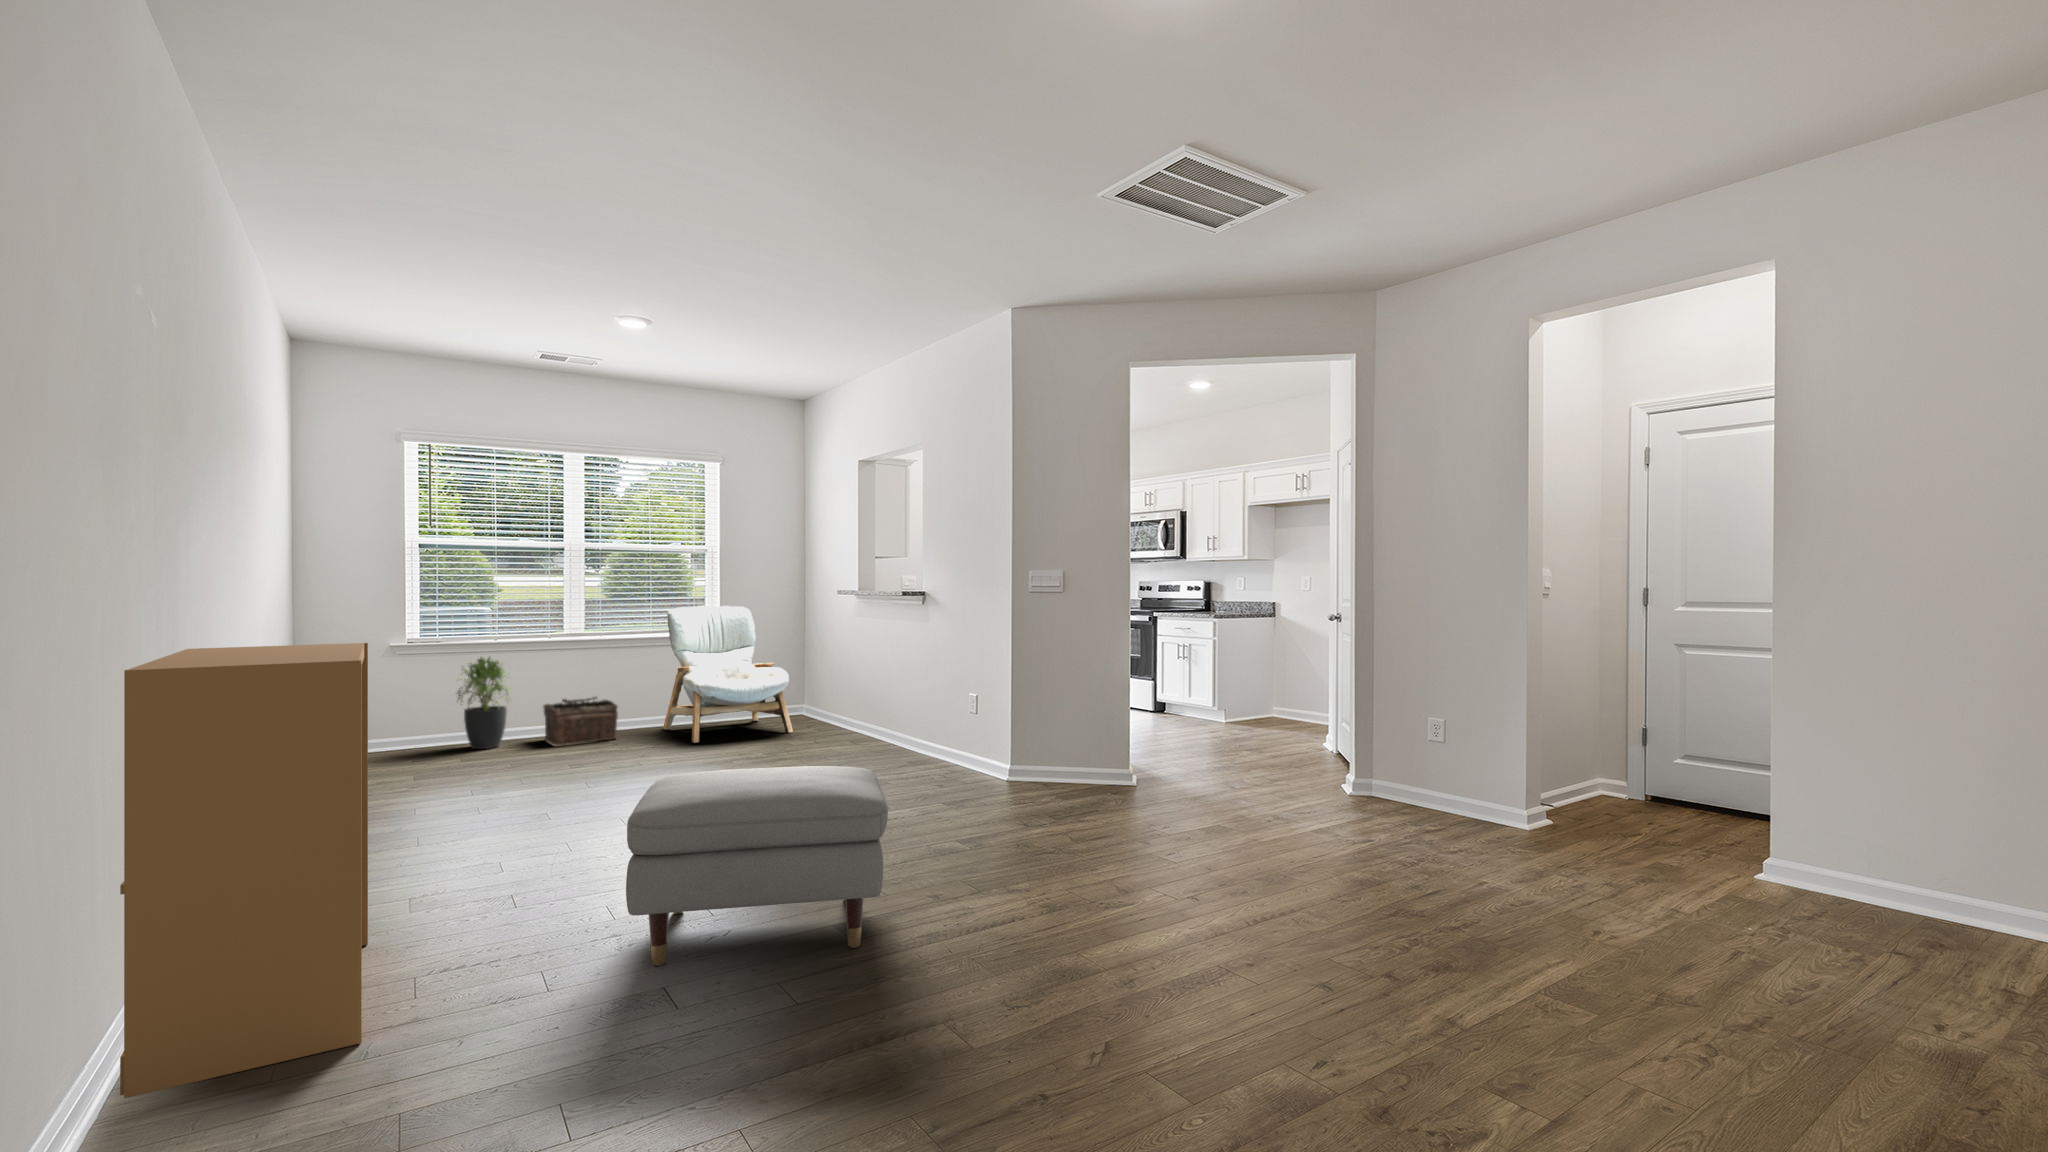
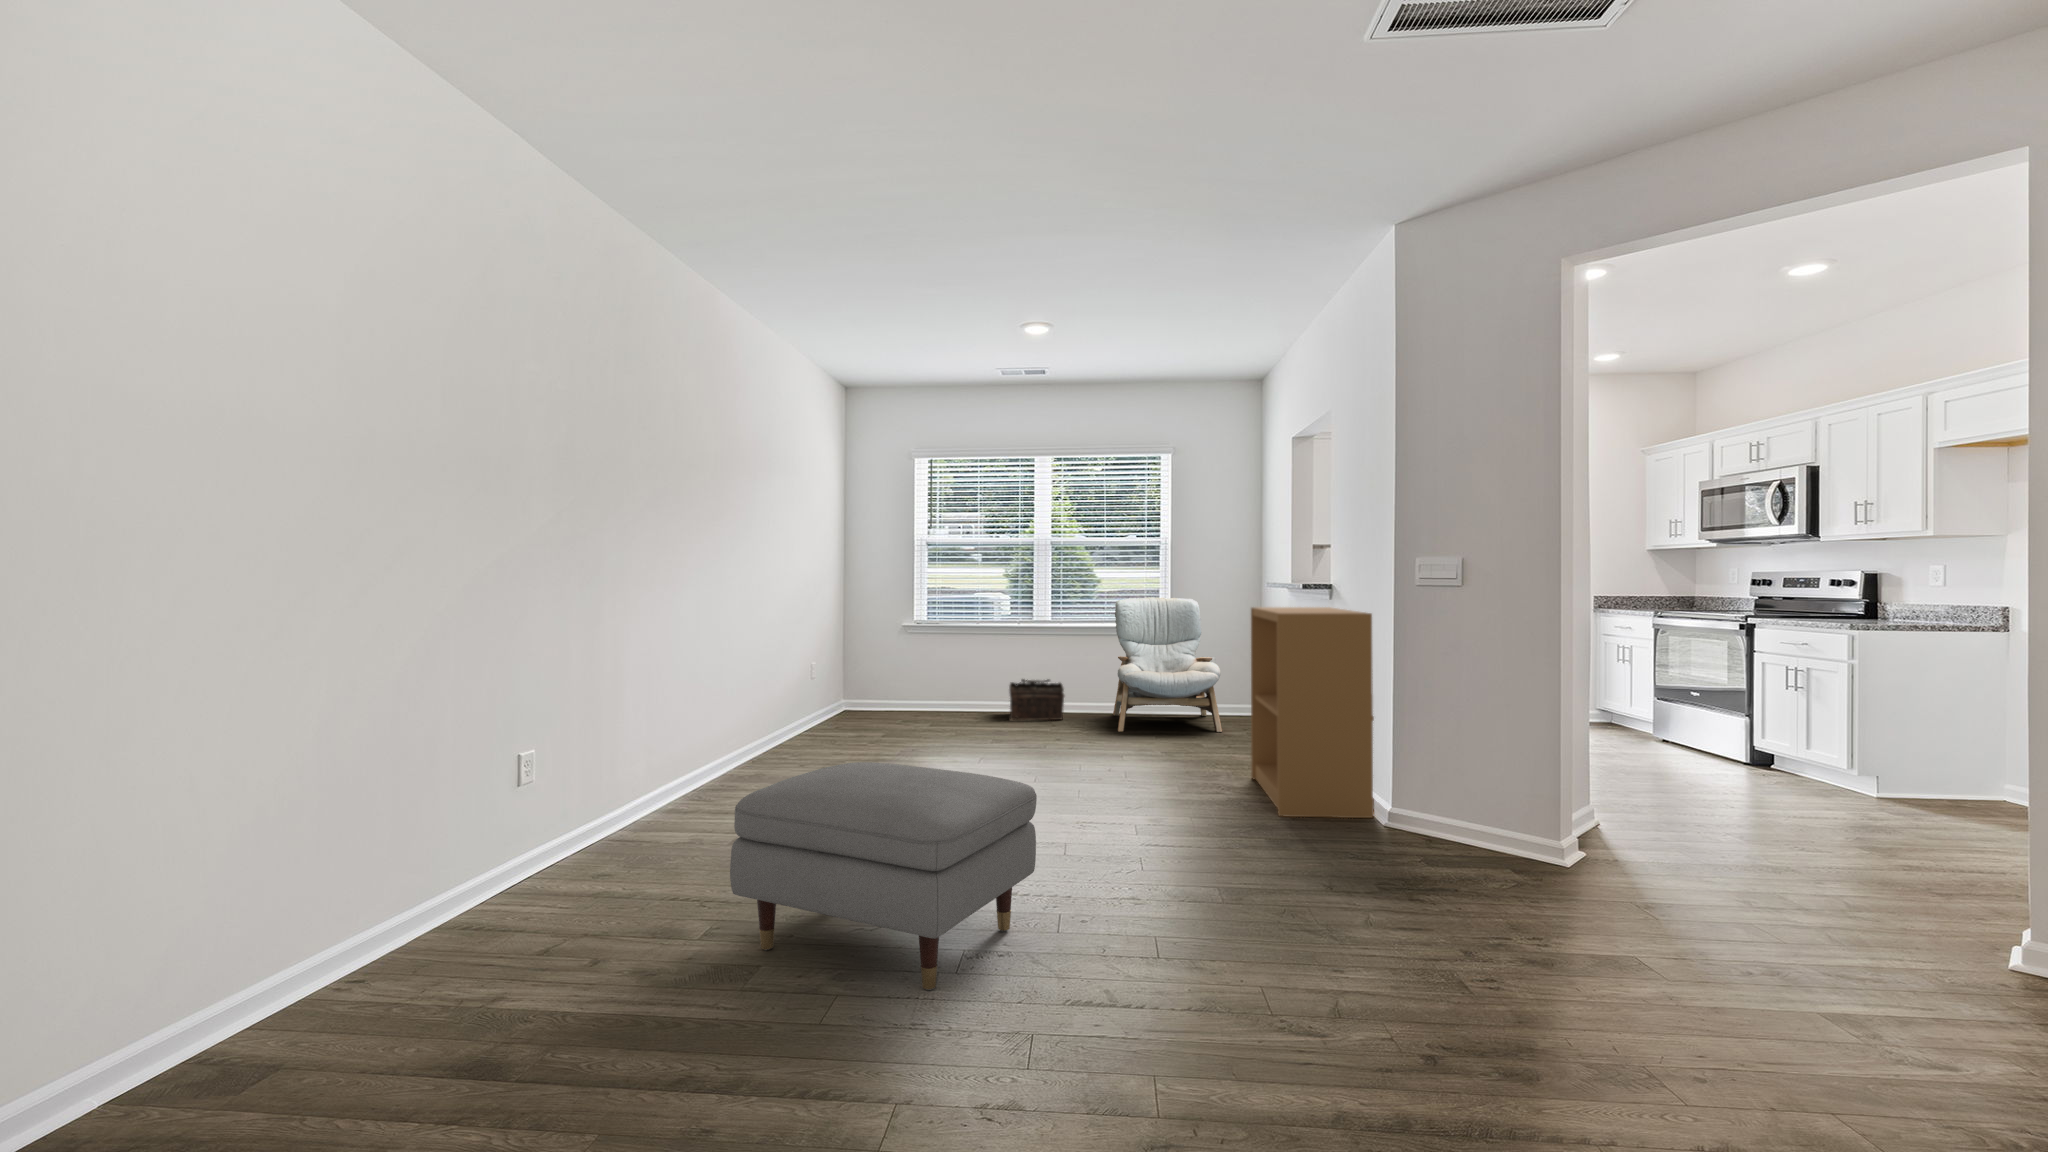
bookshelf: present [120,643,368,1098] -> present [1251,607,1374,818]
potted plant: present [457,657,509,749] -> none [939,637,984,717]

